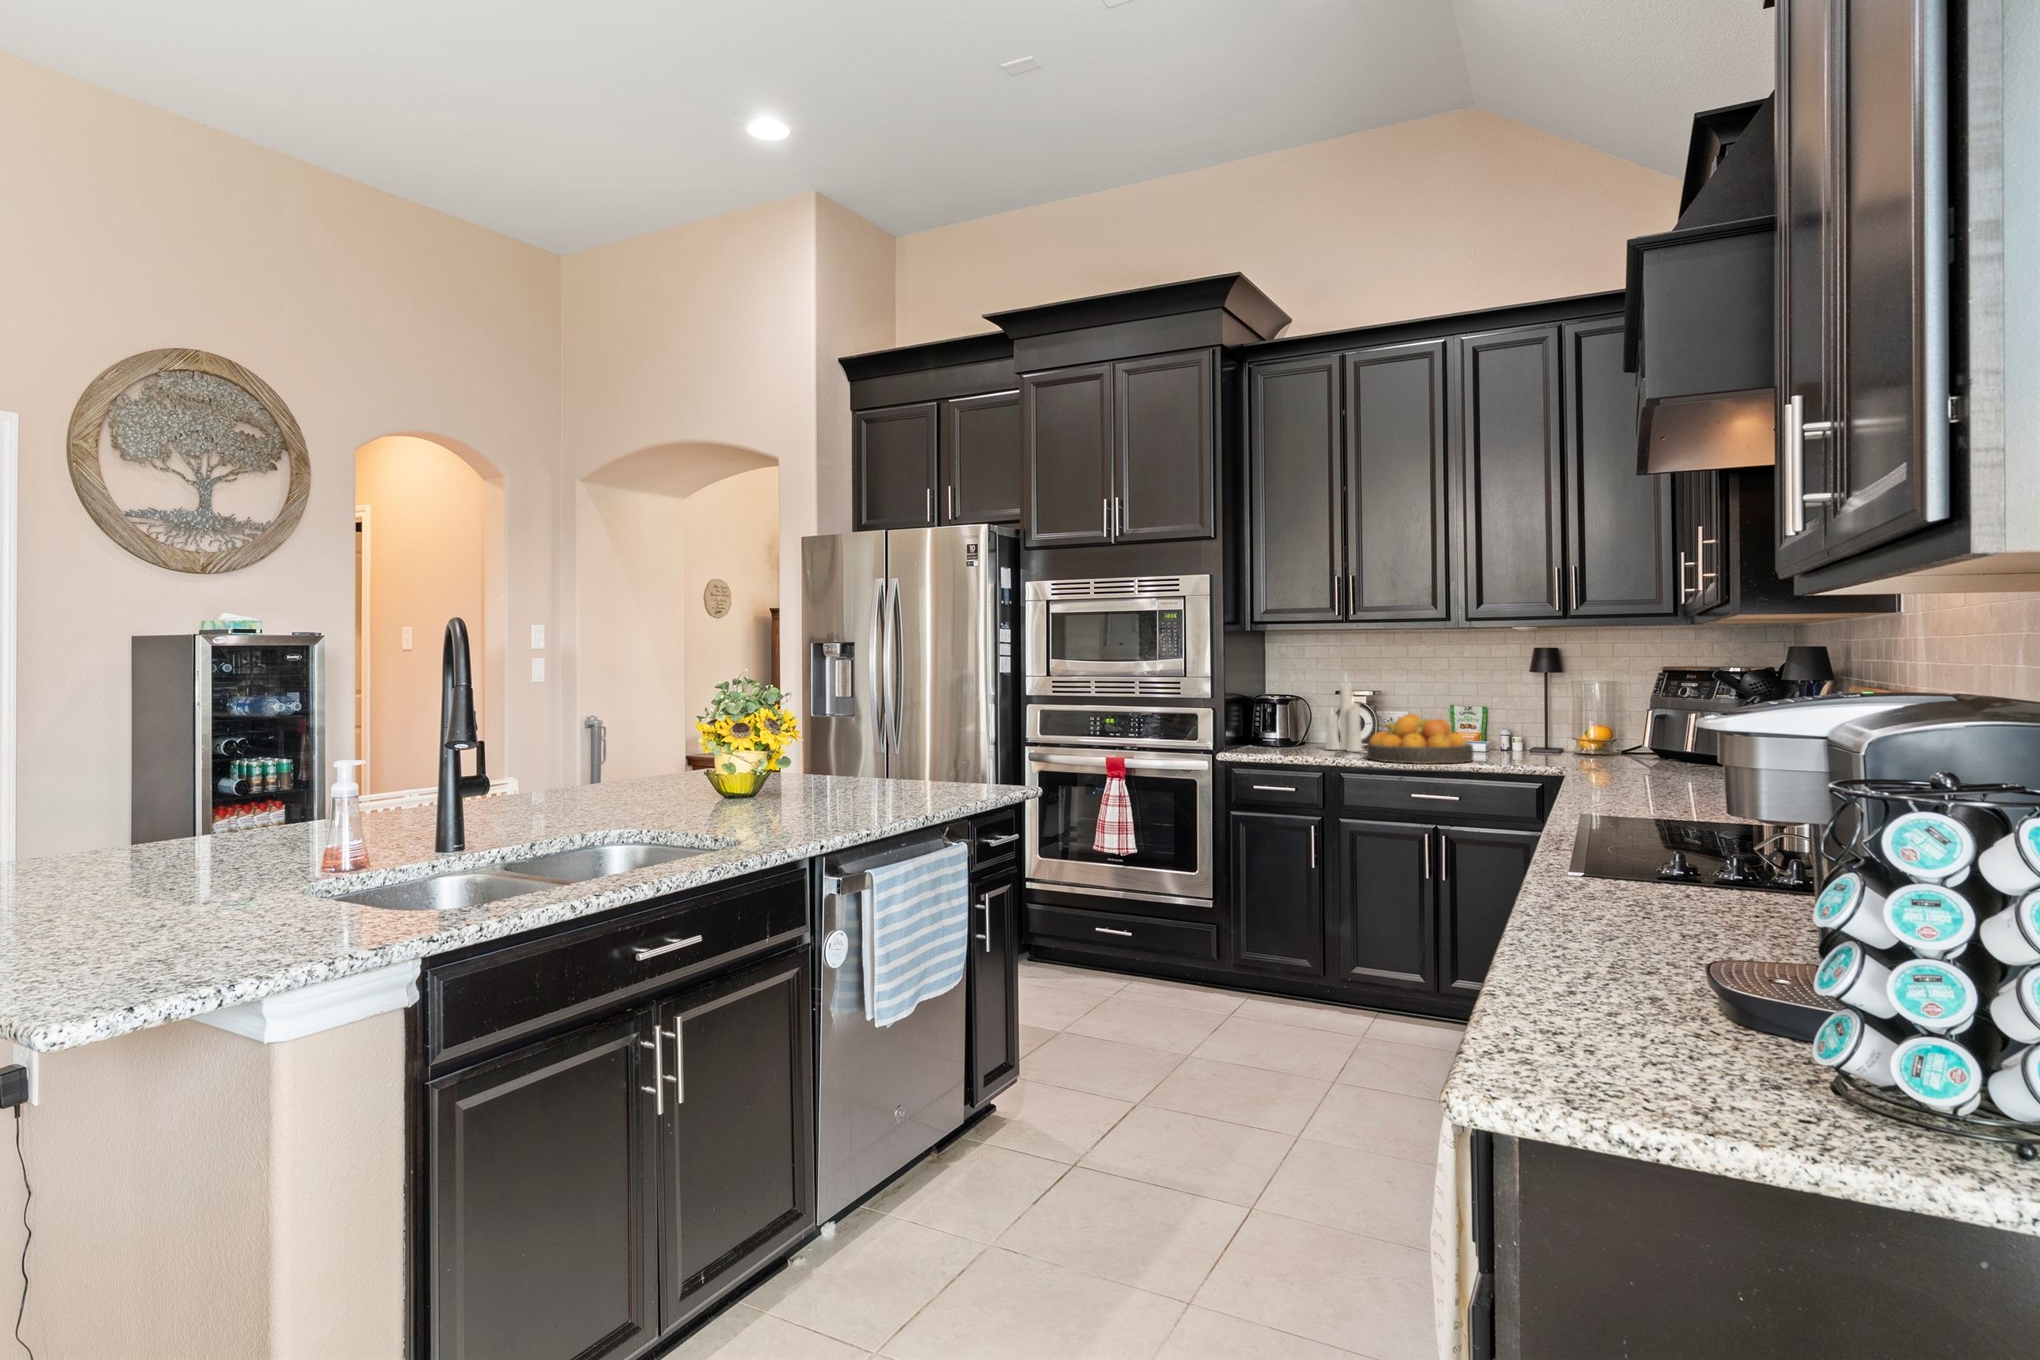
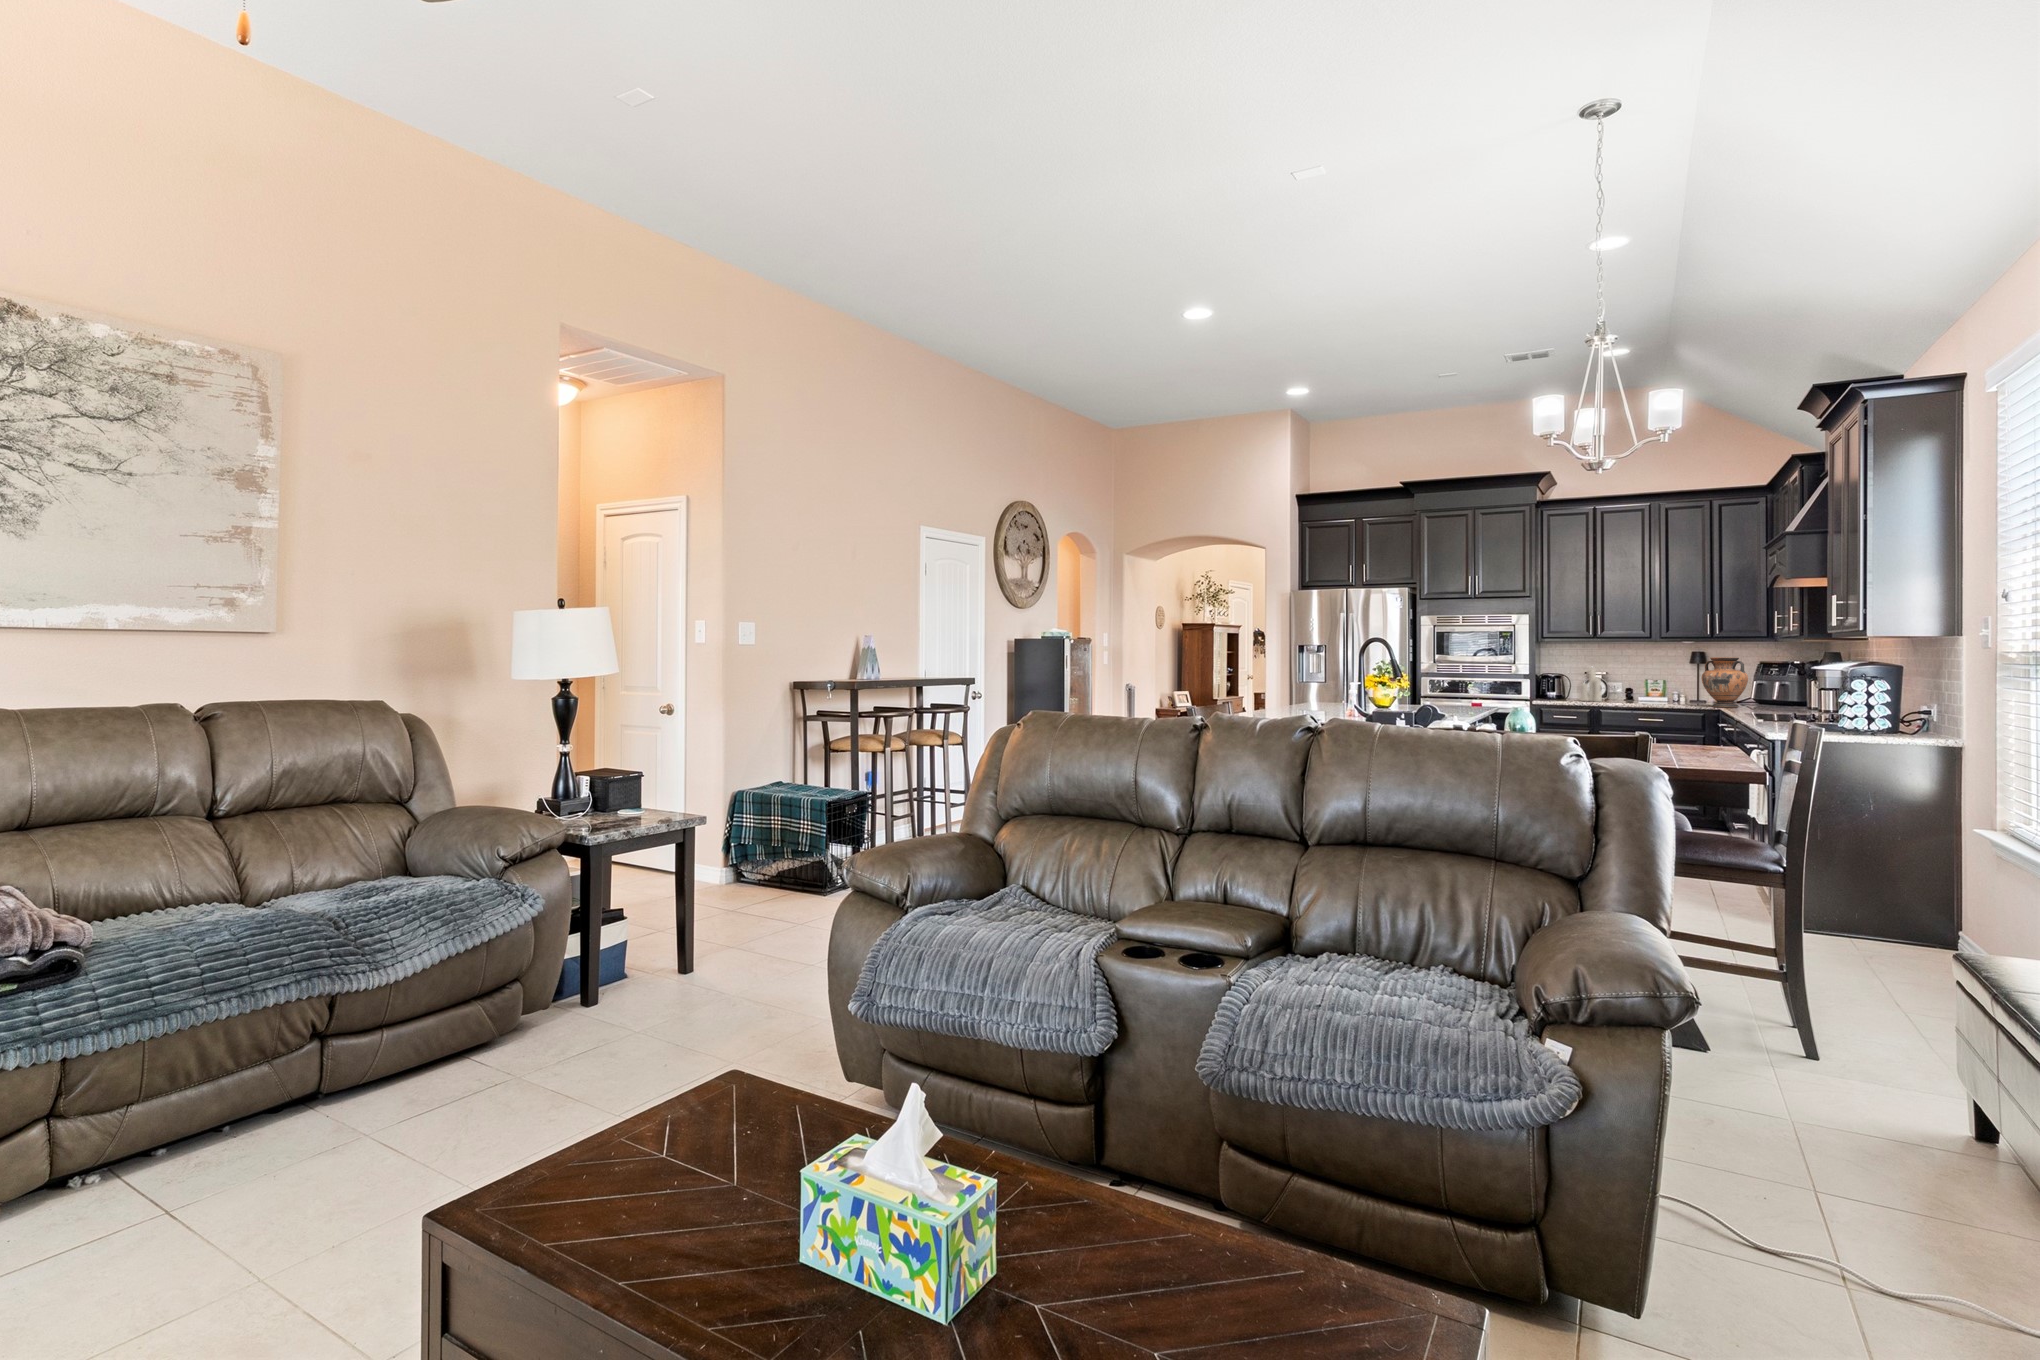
vase: none [1525,659,1618,770] -> present [1701,657,1748,707]
fruit bowl: present [1367,714,1473,764] -> none [1614,683,1670,705]

